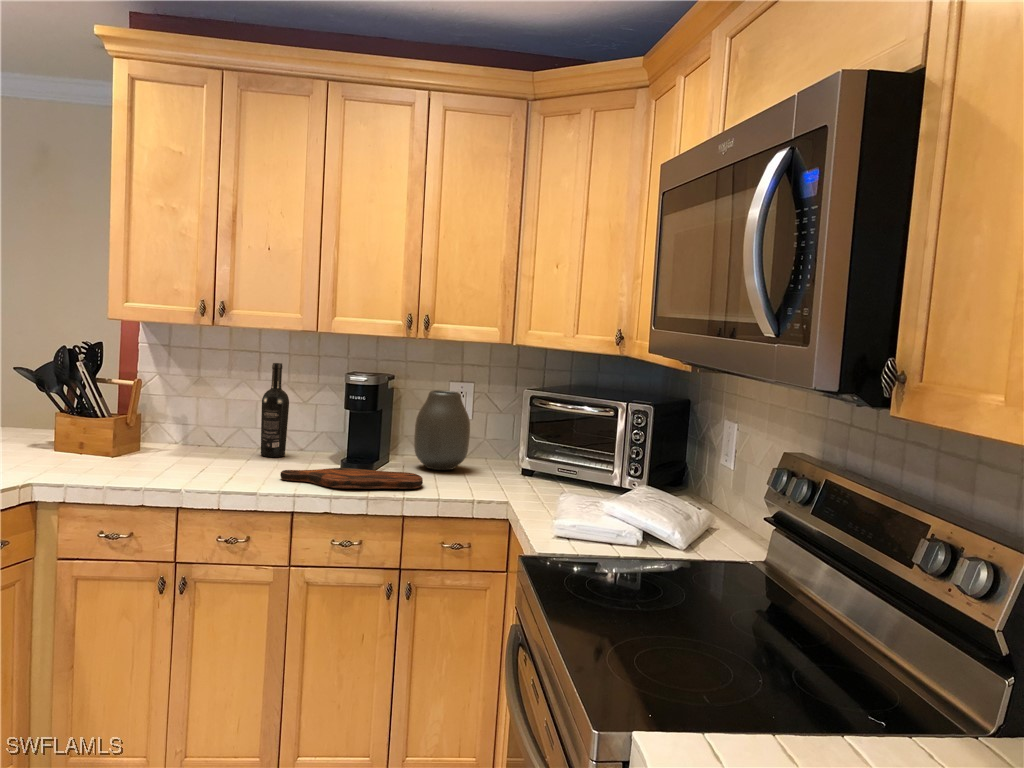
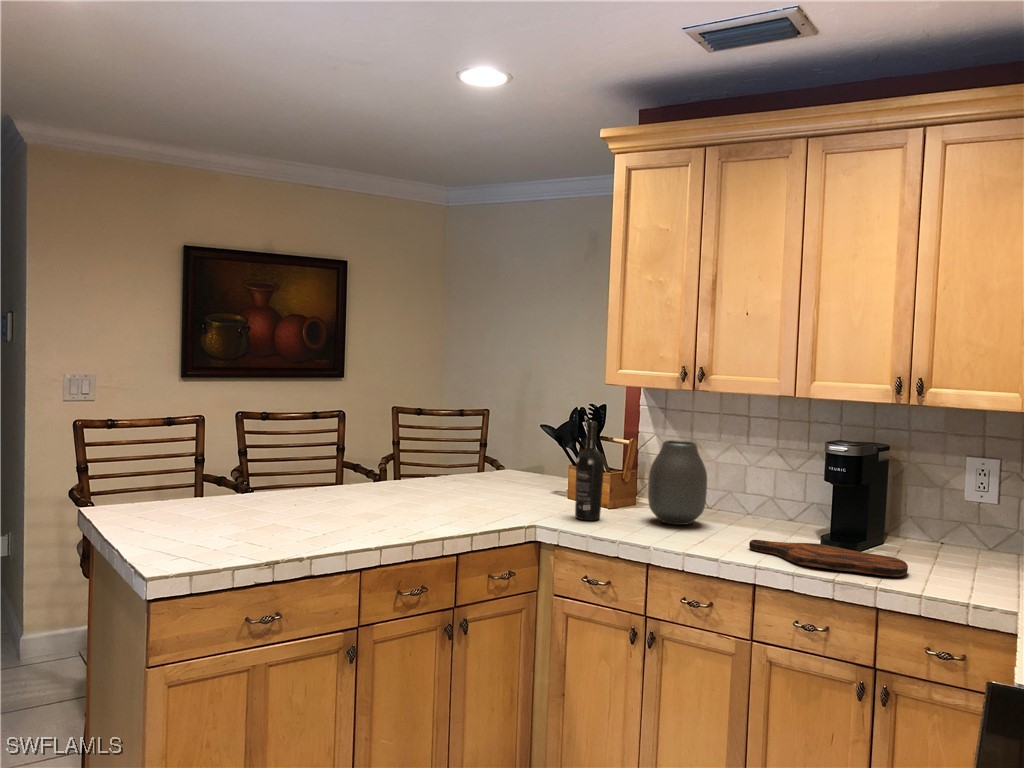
wine bottle: present [261,363,289,457] -> present [575,421,604,521]
vase: present [414,390,470,470] -> present [648,440,707,525]

